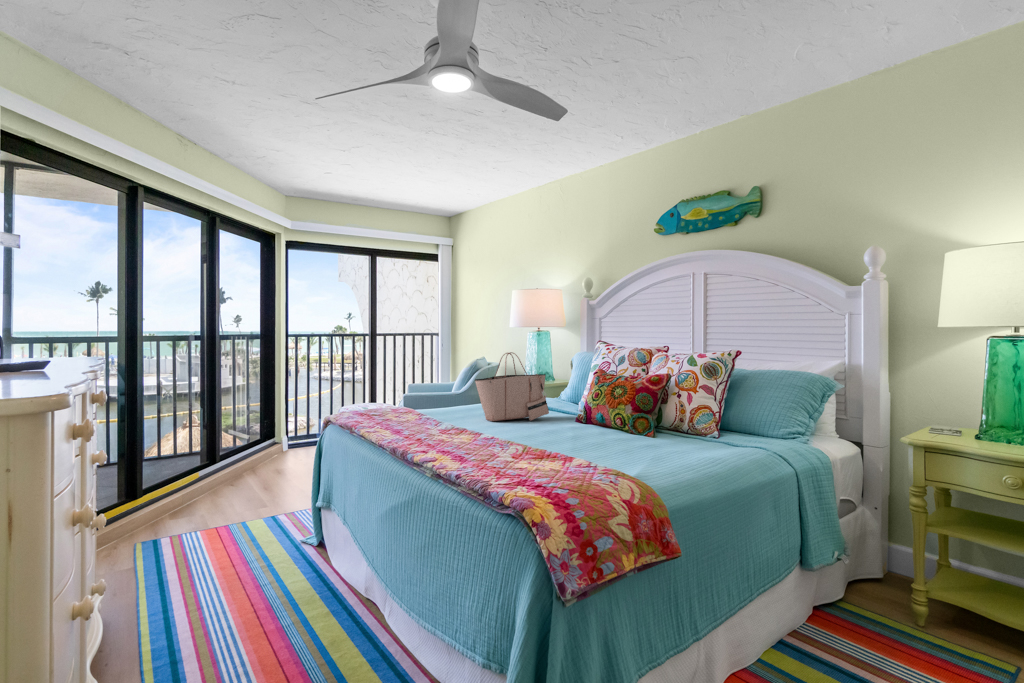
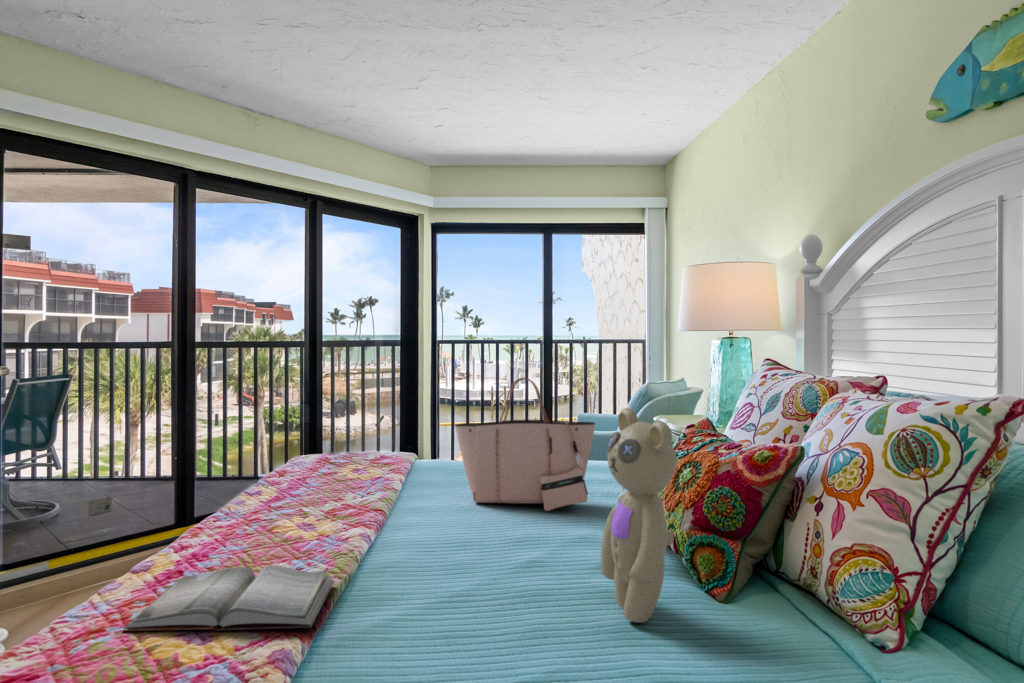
teddy bear: none [616,359,664,444] -> present [601,408,677,623]
hardback book: none [462,443,559,471] -> present [121,566,334,631]

